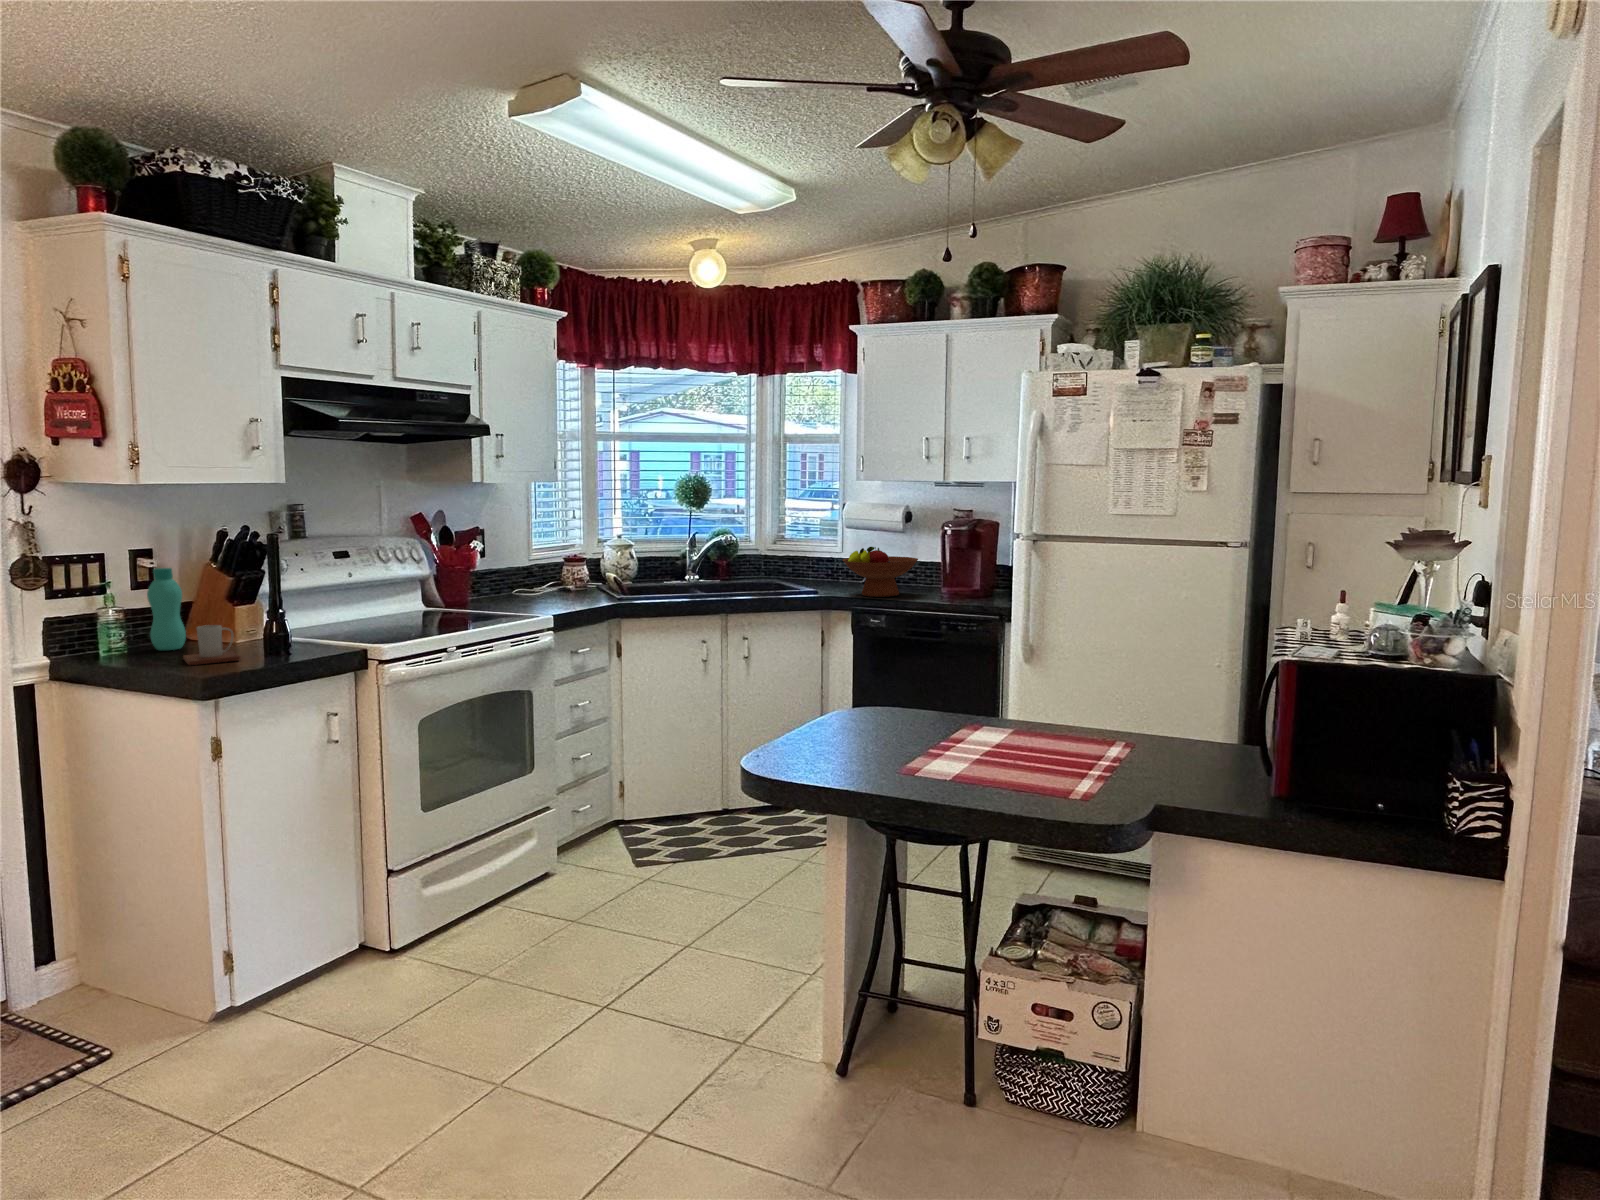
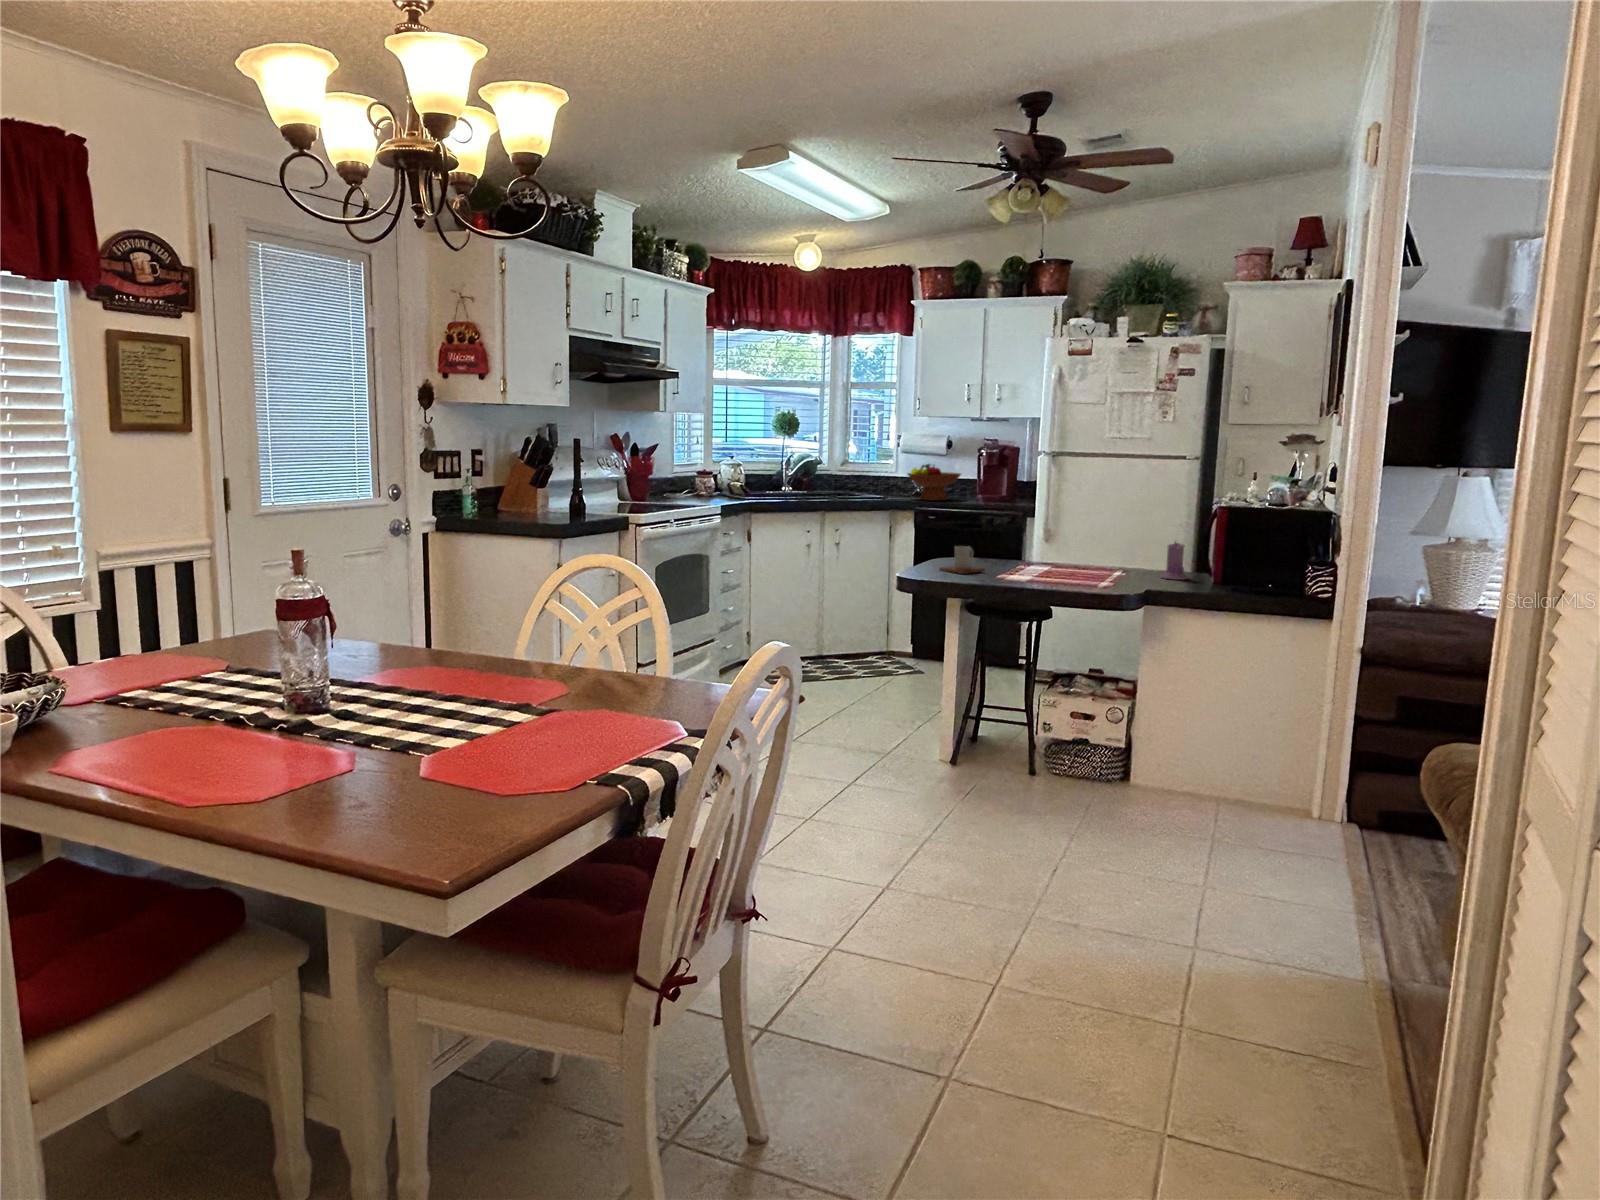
bottle: present [147,568,186,650] -> none [489,461,510,516]
mug: present [183,625,240,665] -> present [940,546,985,574]
candle: none [1180,705,1234,779] -> present [1160,542,1190,580]

